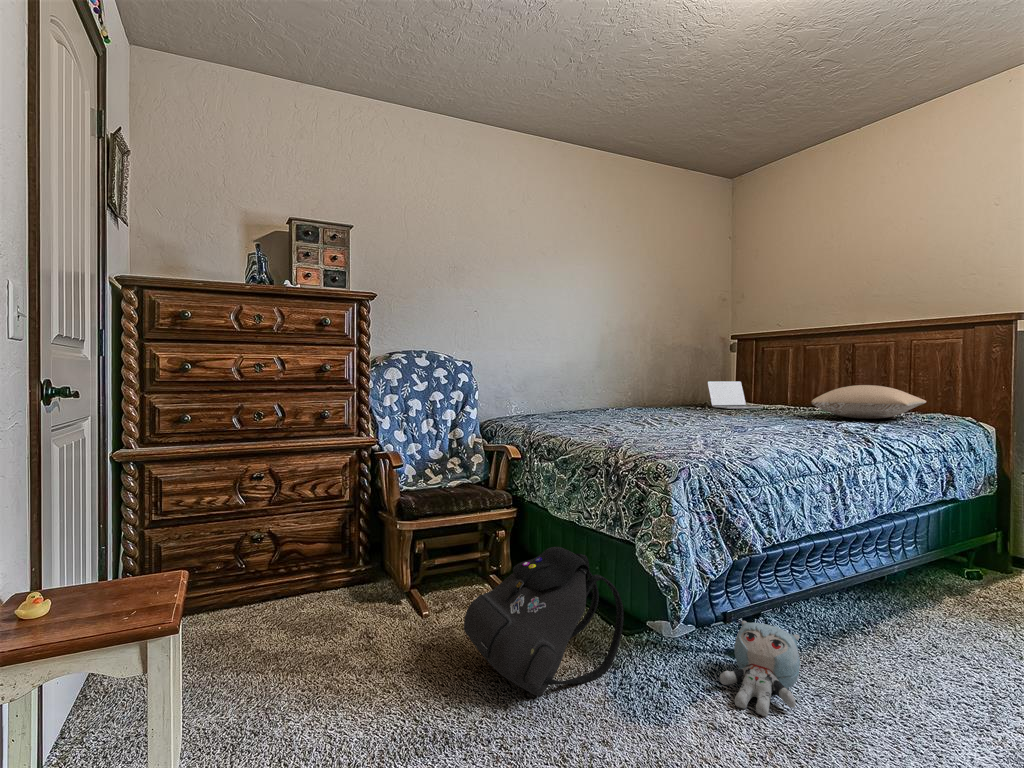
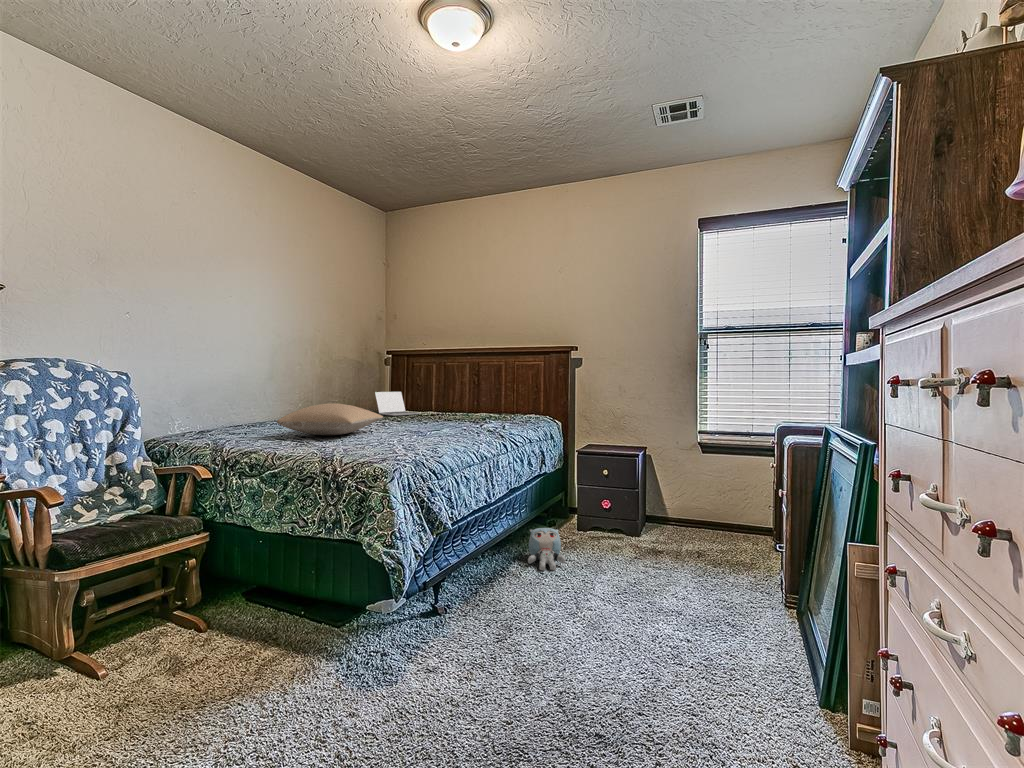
pillow: present [811,385,926,419] -> present [277,403,383,435]
backpack: present [464,547,624,696] -> none [179,559,344,702]
plush toy: present [720,621,800,717] -> present [528,528,566,570]

